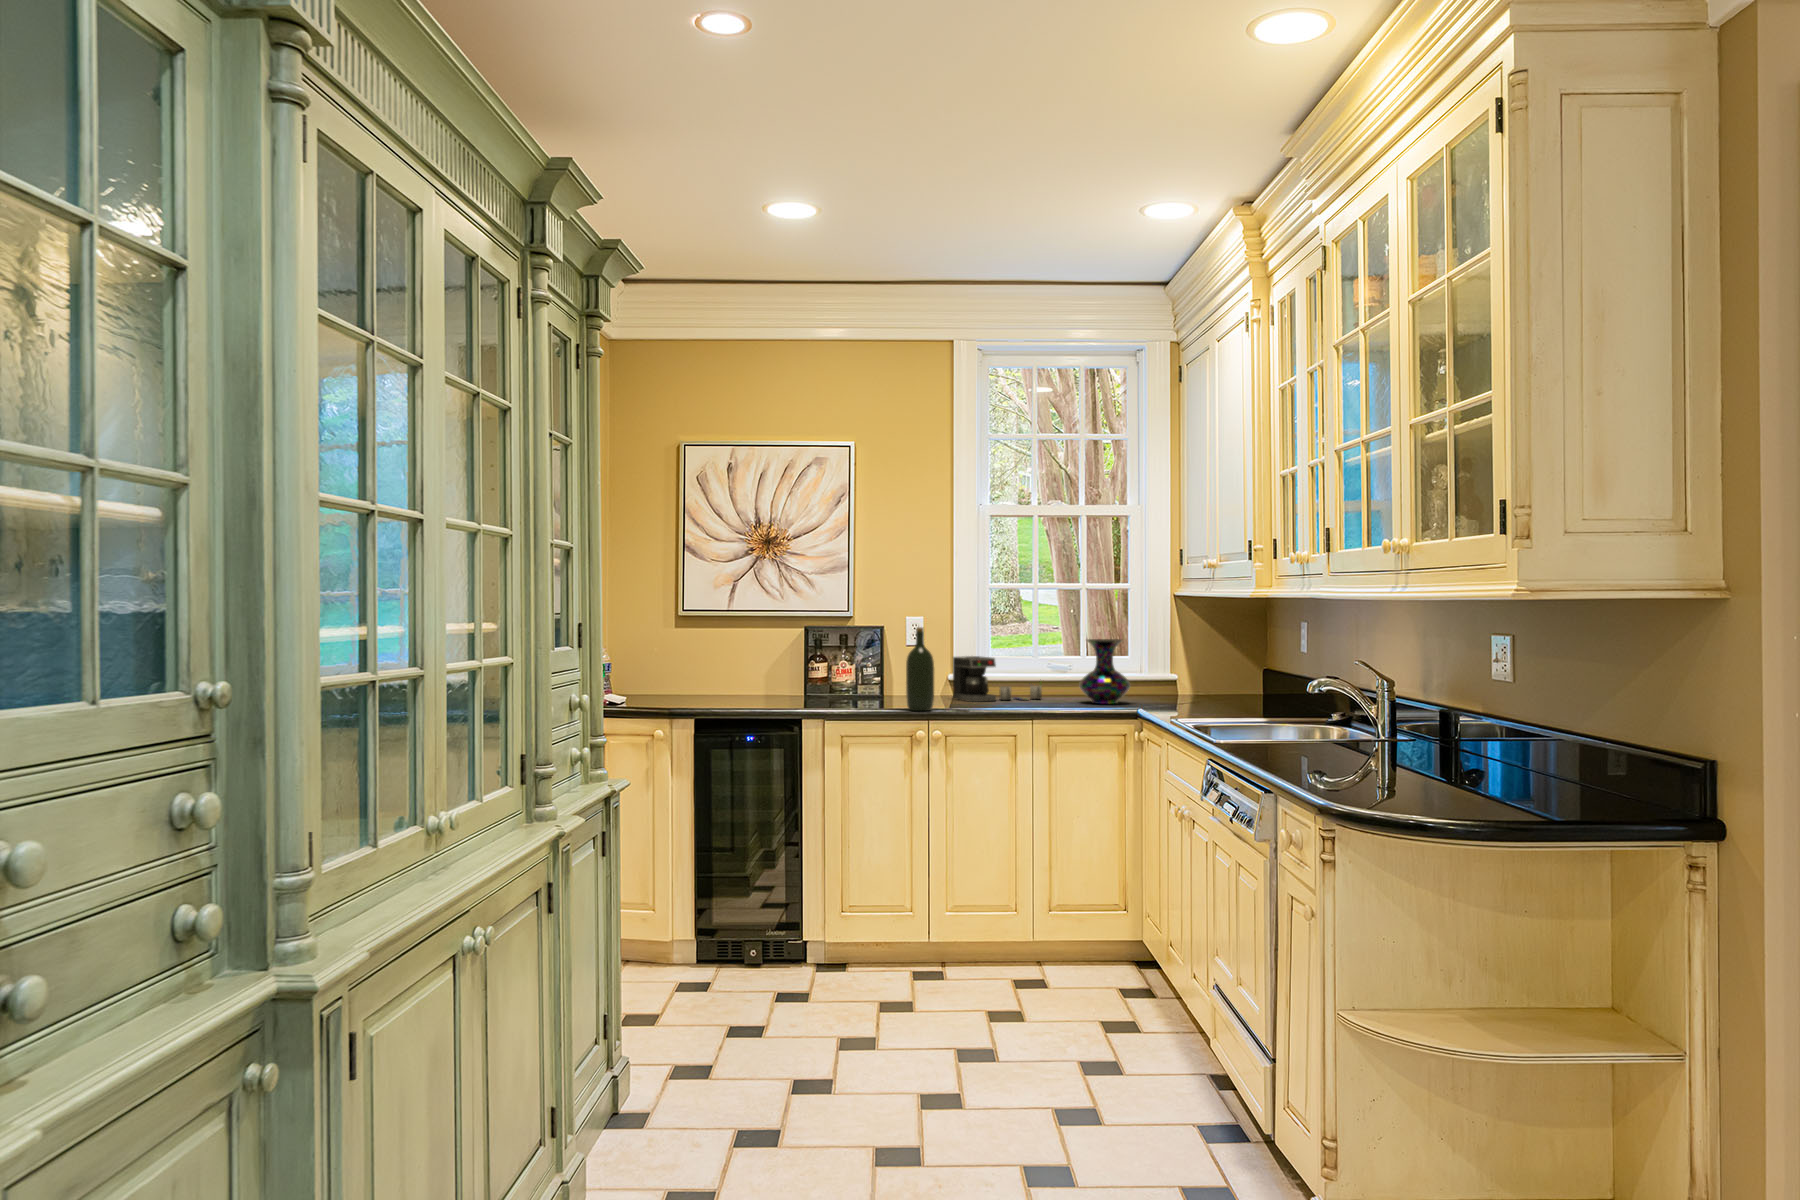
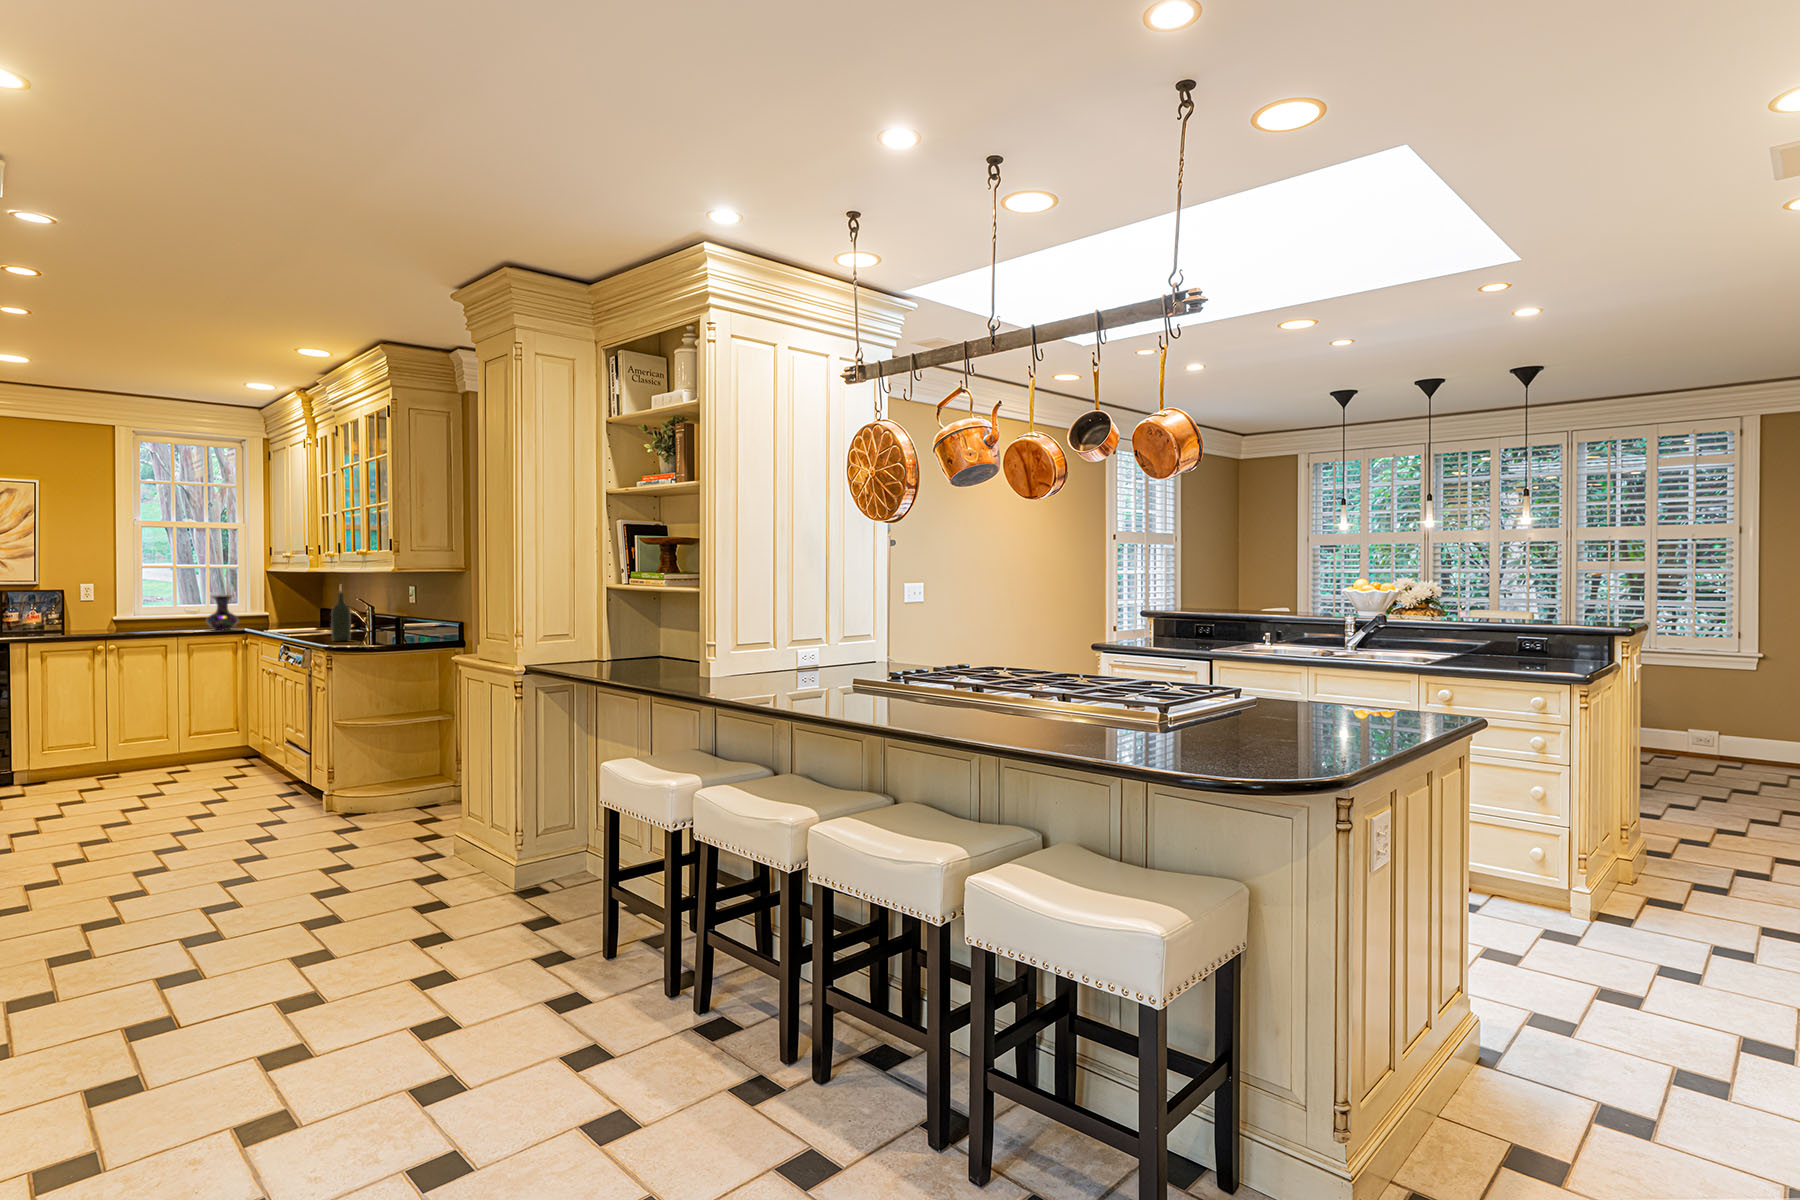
wine bottle: present [906,627,934,711] -> present [331,591,351,641]
coffee maker: present [953,656,1042,702] -> none [116,606,181,632]

